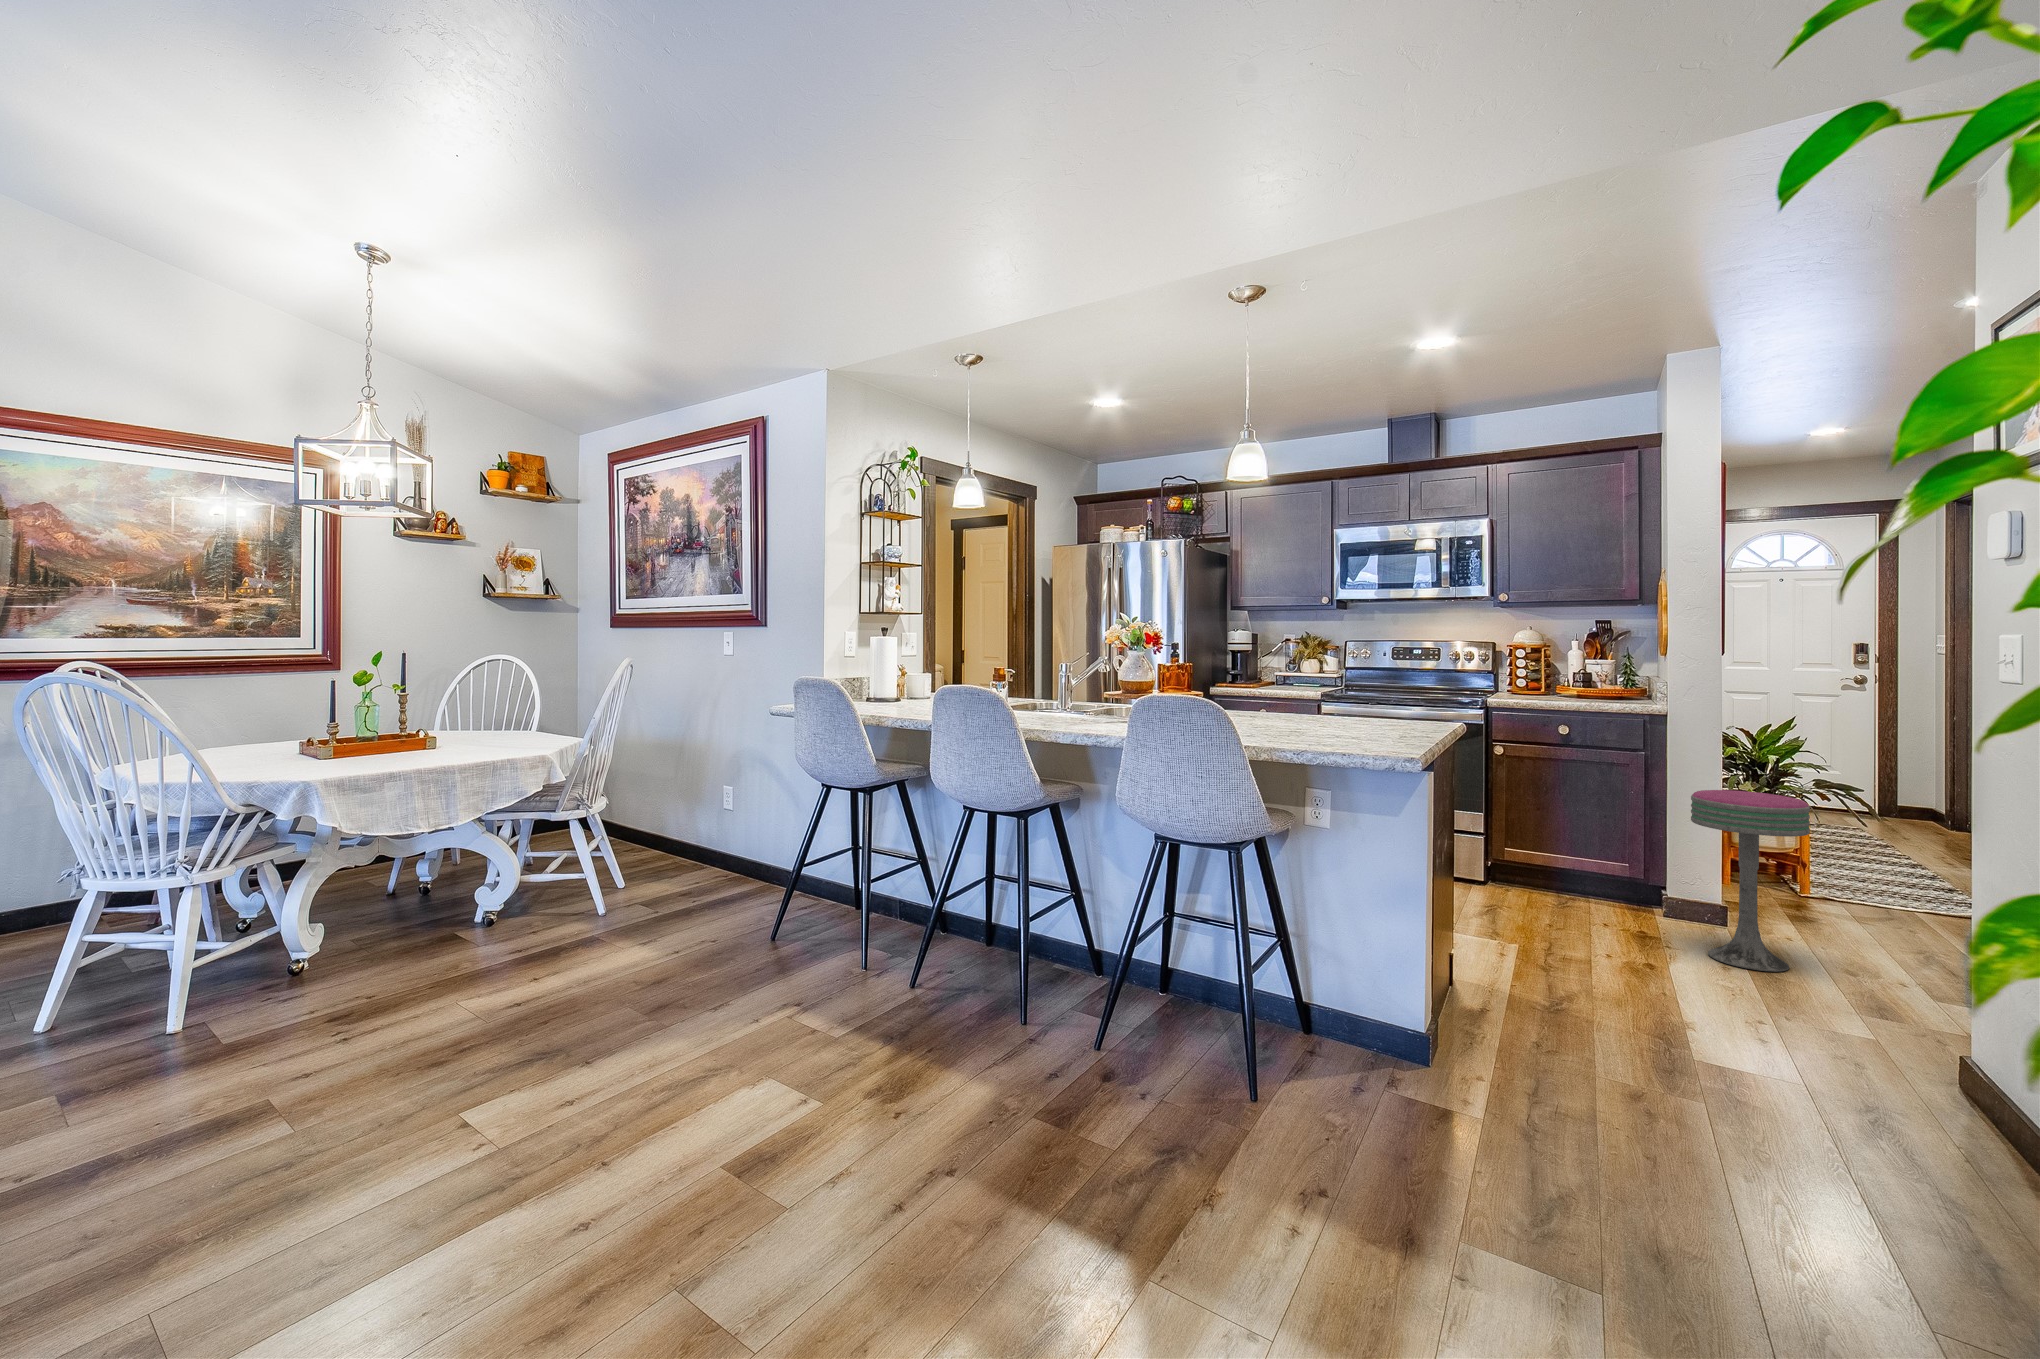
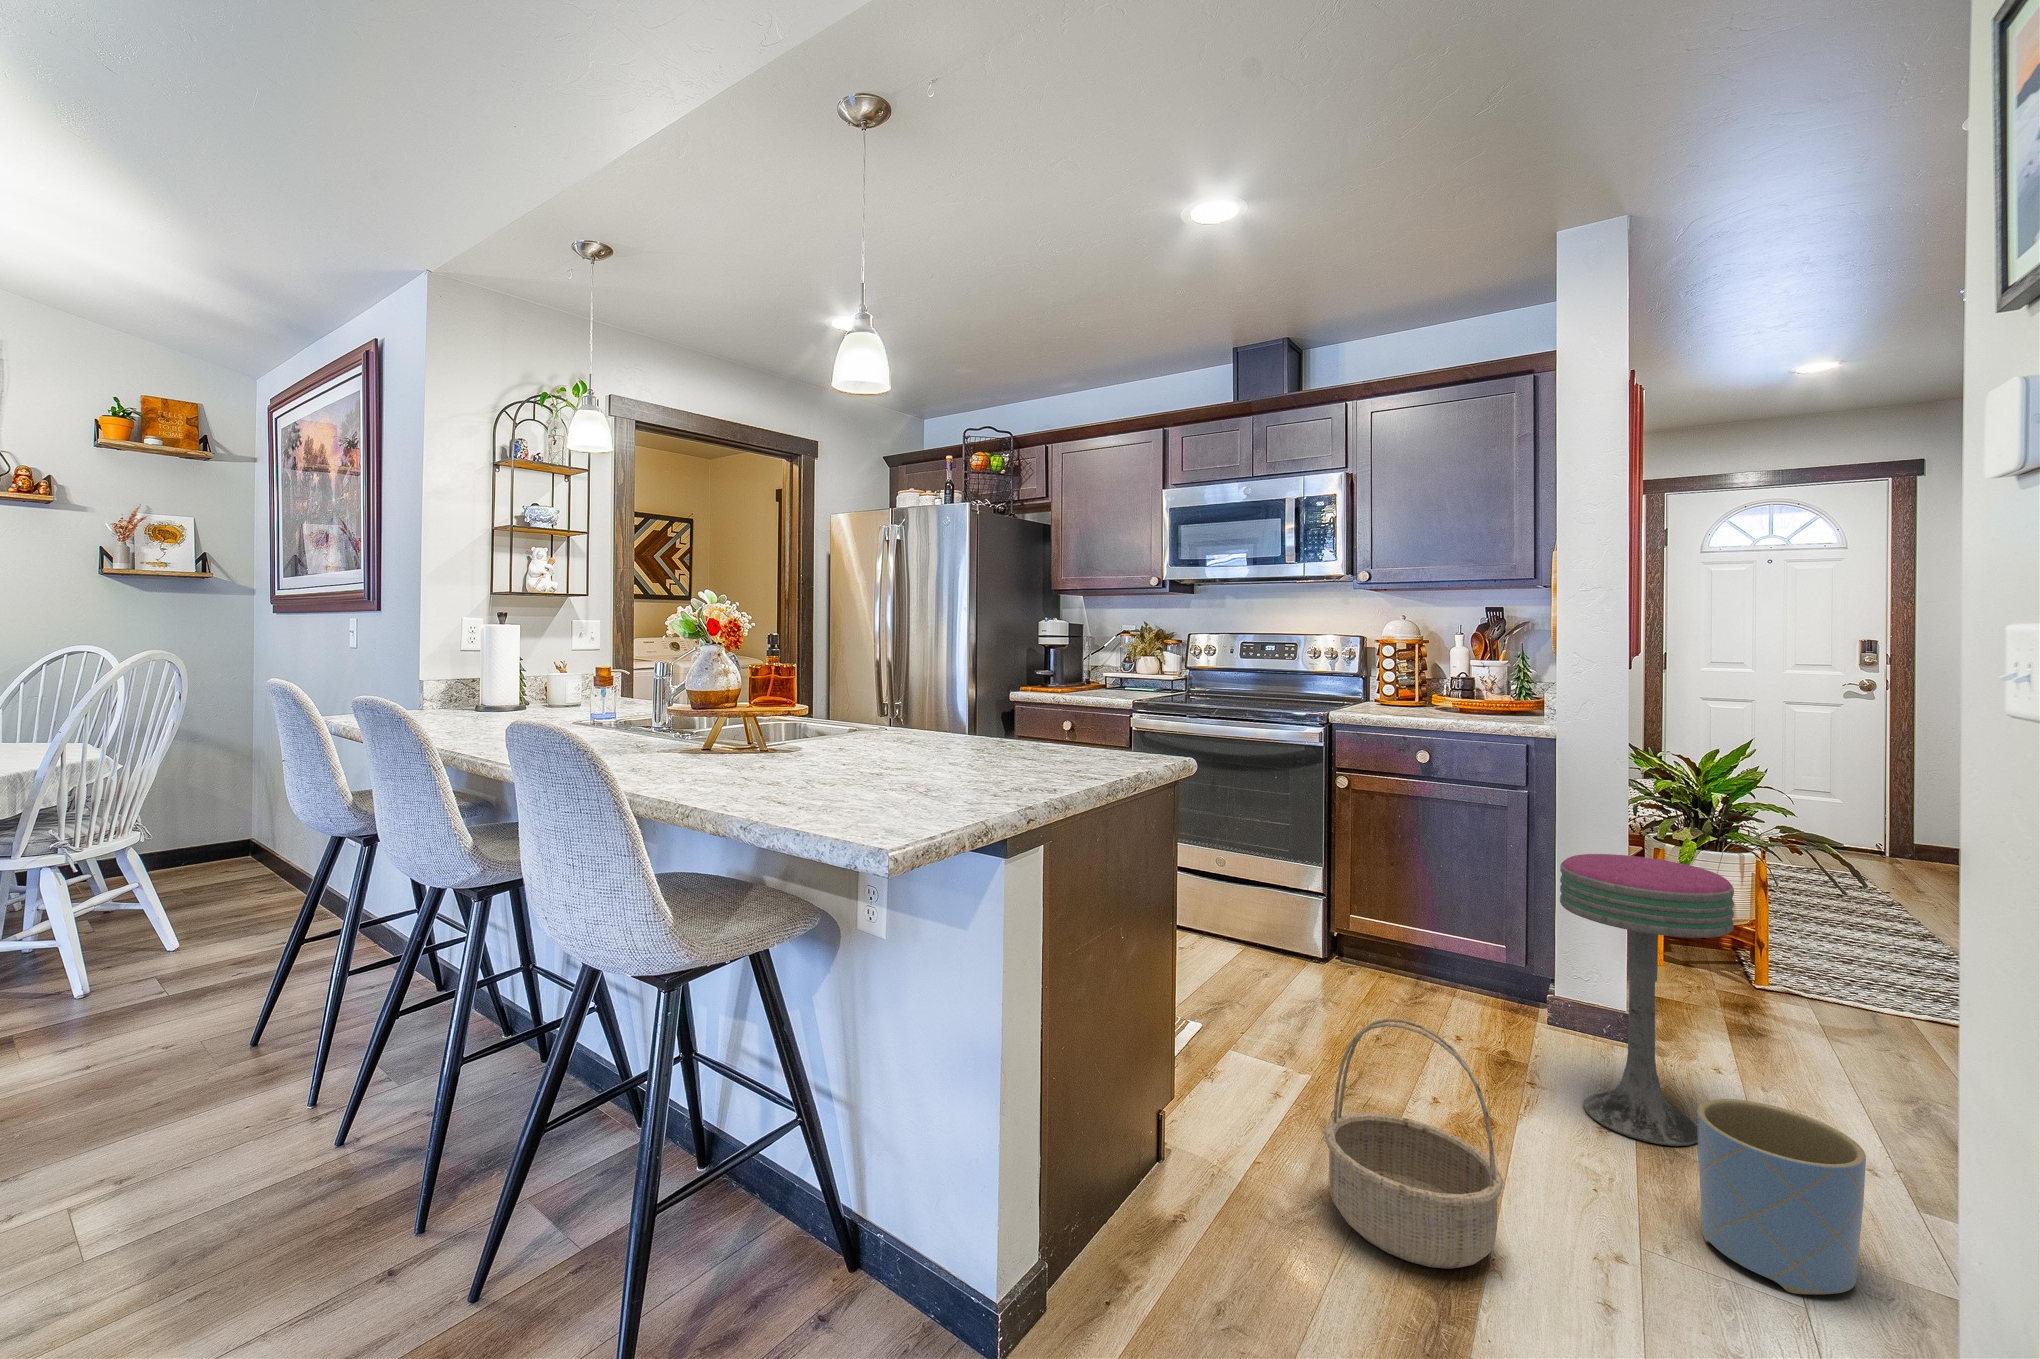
basket: none [1572,880,1693,1022] -> present [1324,1018,1504,1269]
planter: none [1800,928,1904,1028] -> present [1697,1099,1866,1294]

